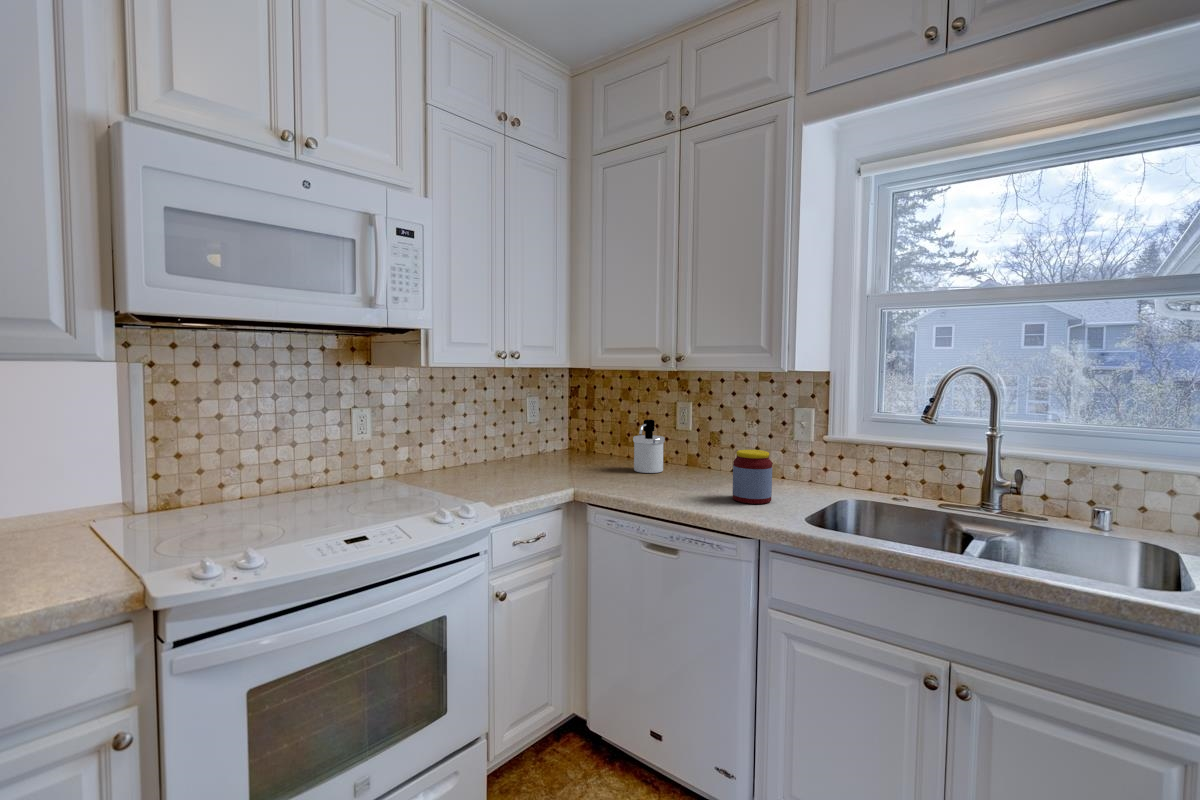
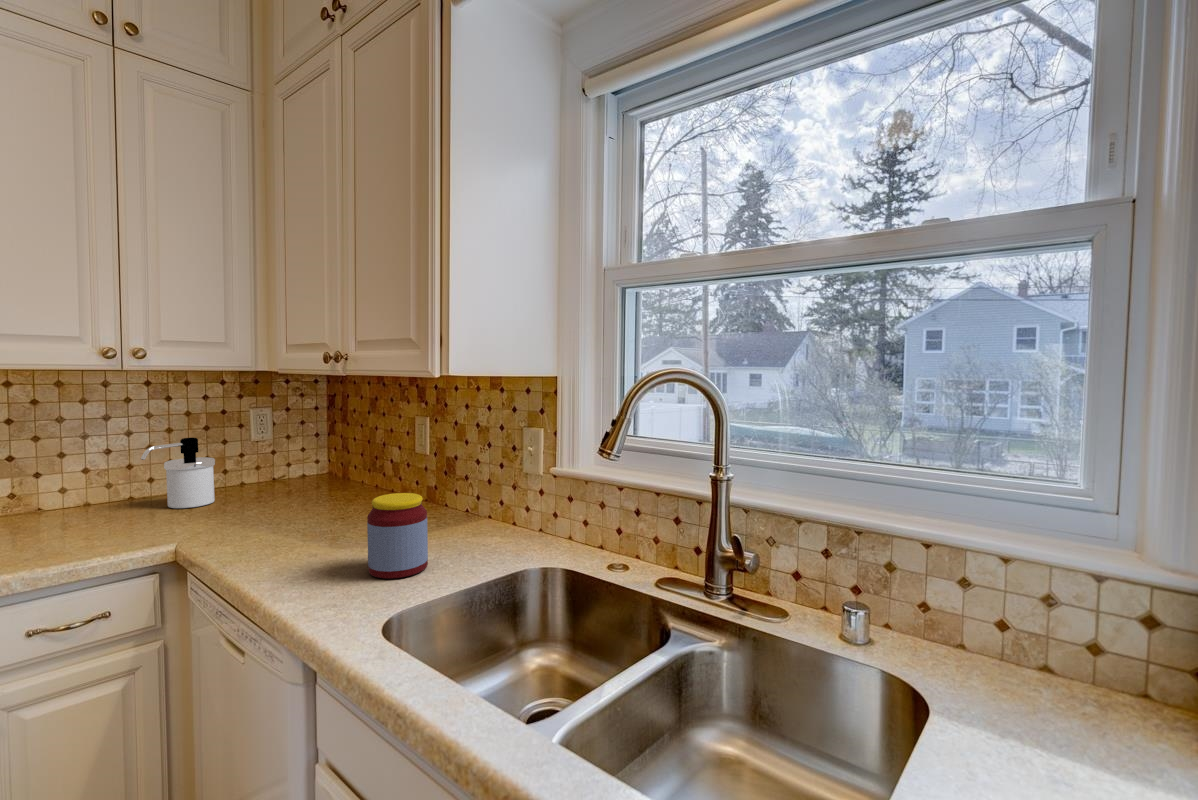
soap dispenser: present [633,419,665,473] -> present [141,438,215,508]

